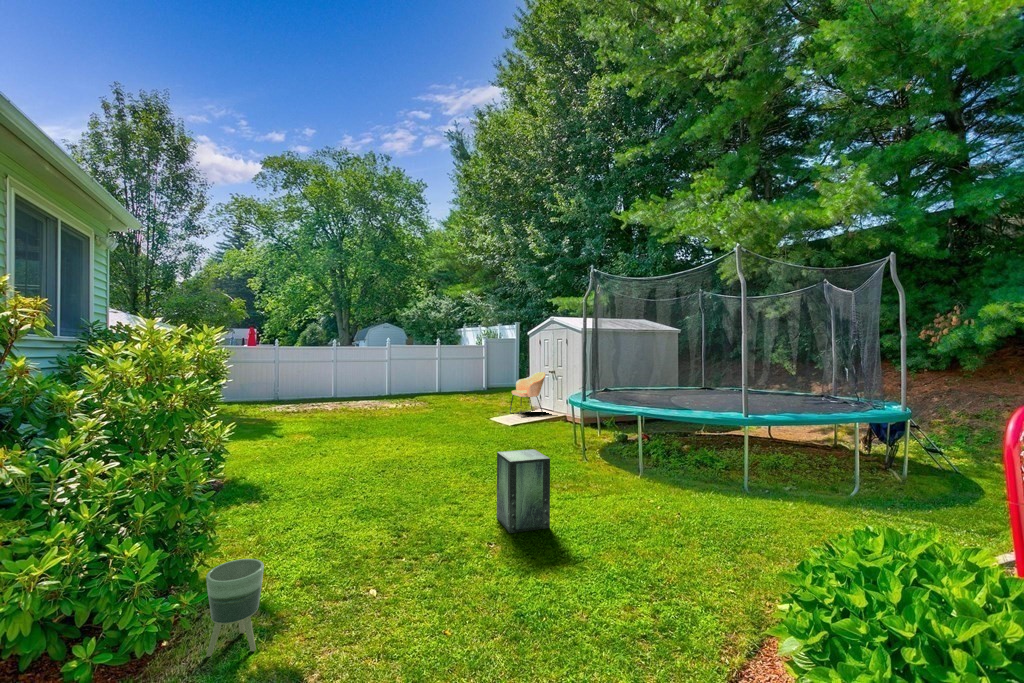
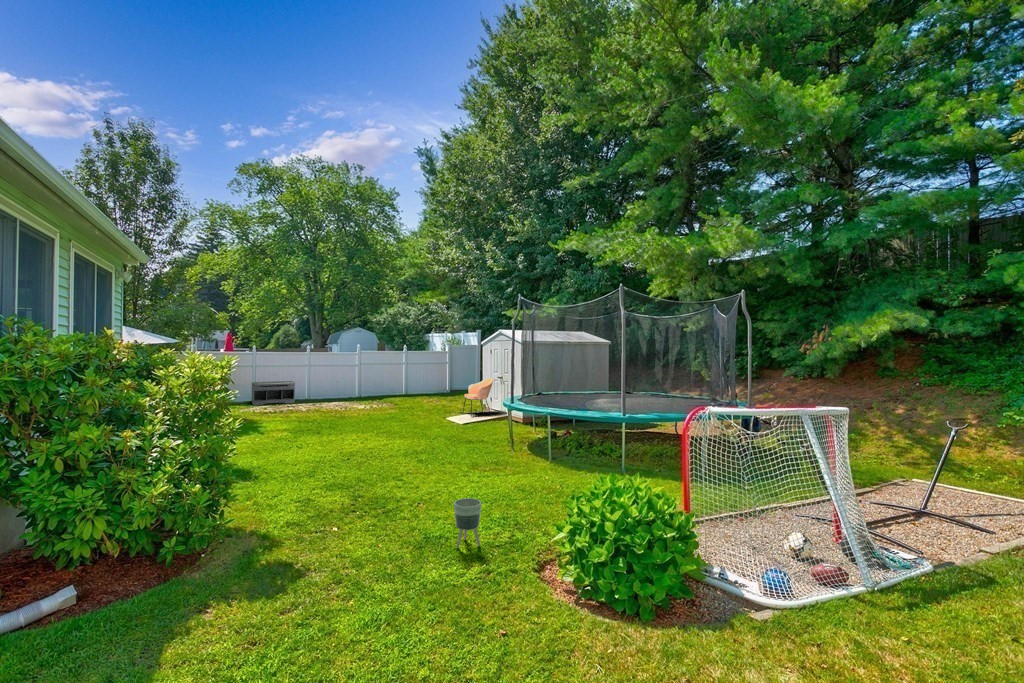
bench: none [272,377,319,404] -> present [252,381,295,405]
storage box: present [497,449,550,533] -> none [427,441,463,498]
planter: present [206,559,264,657] -> present [454,498,481,548]

